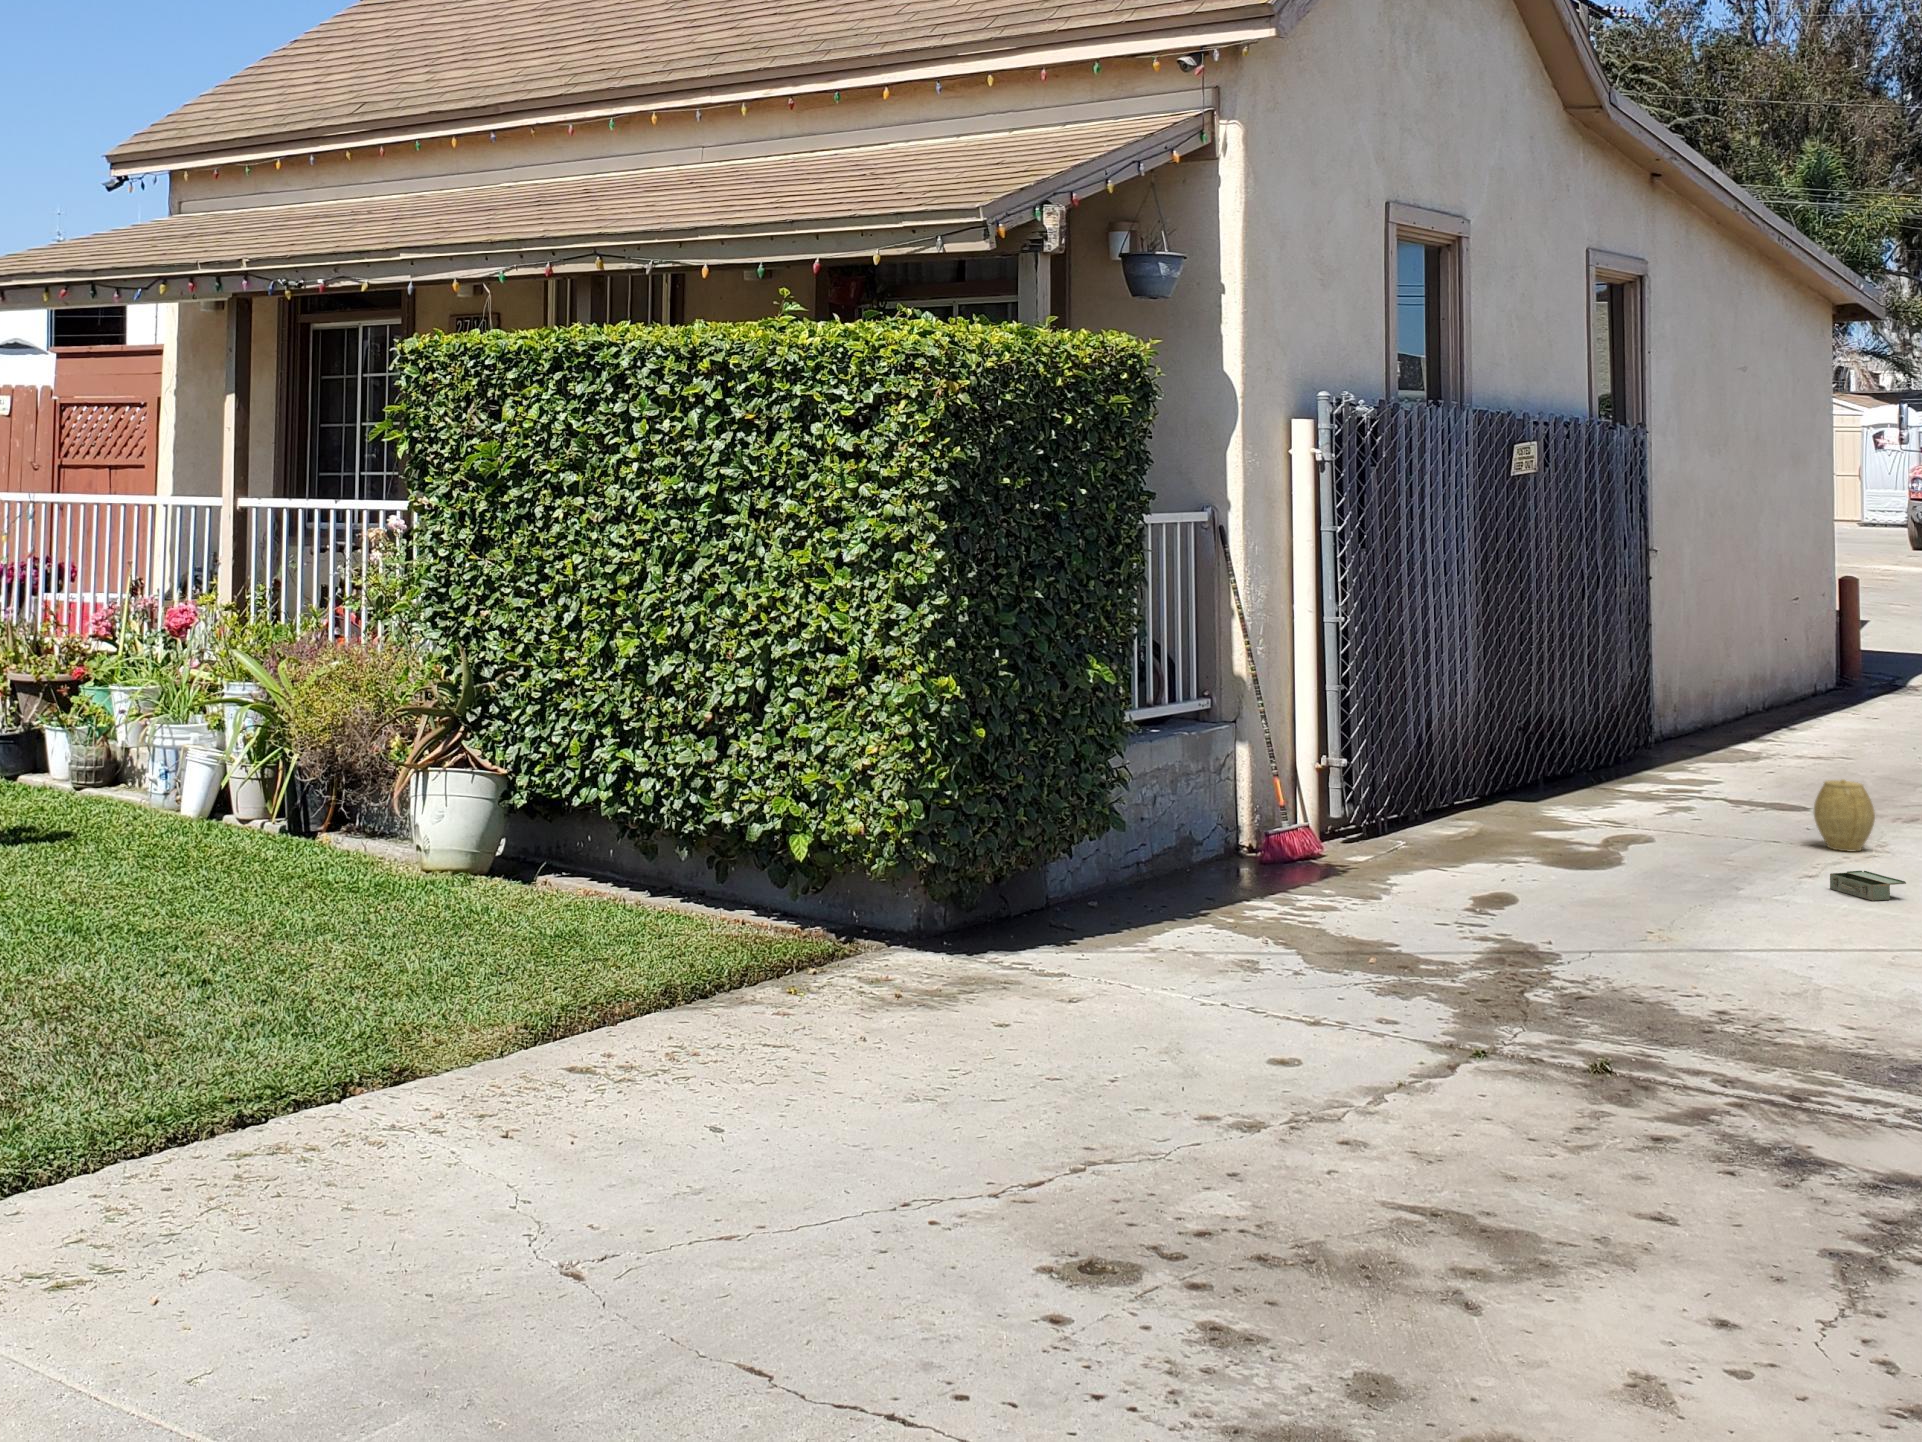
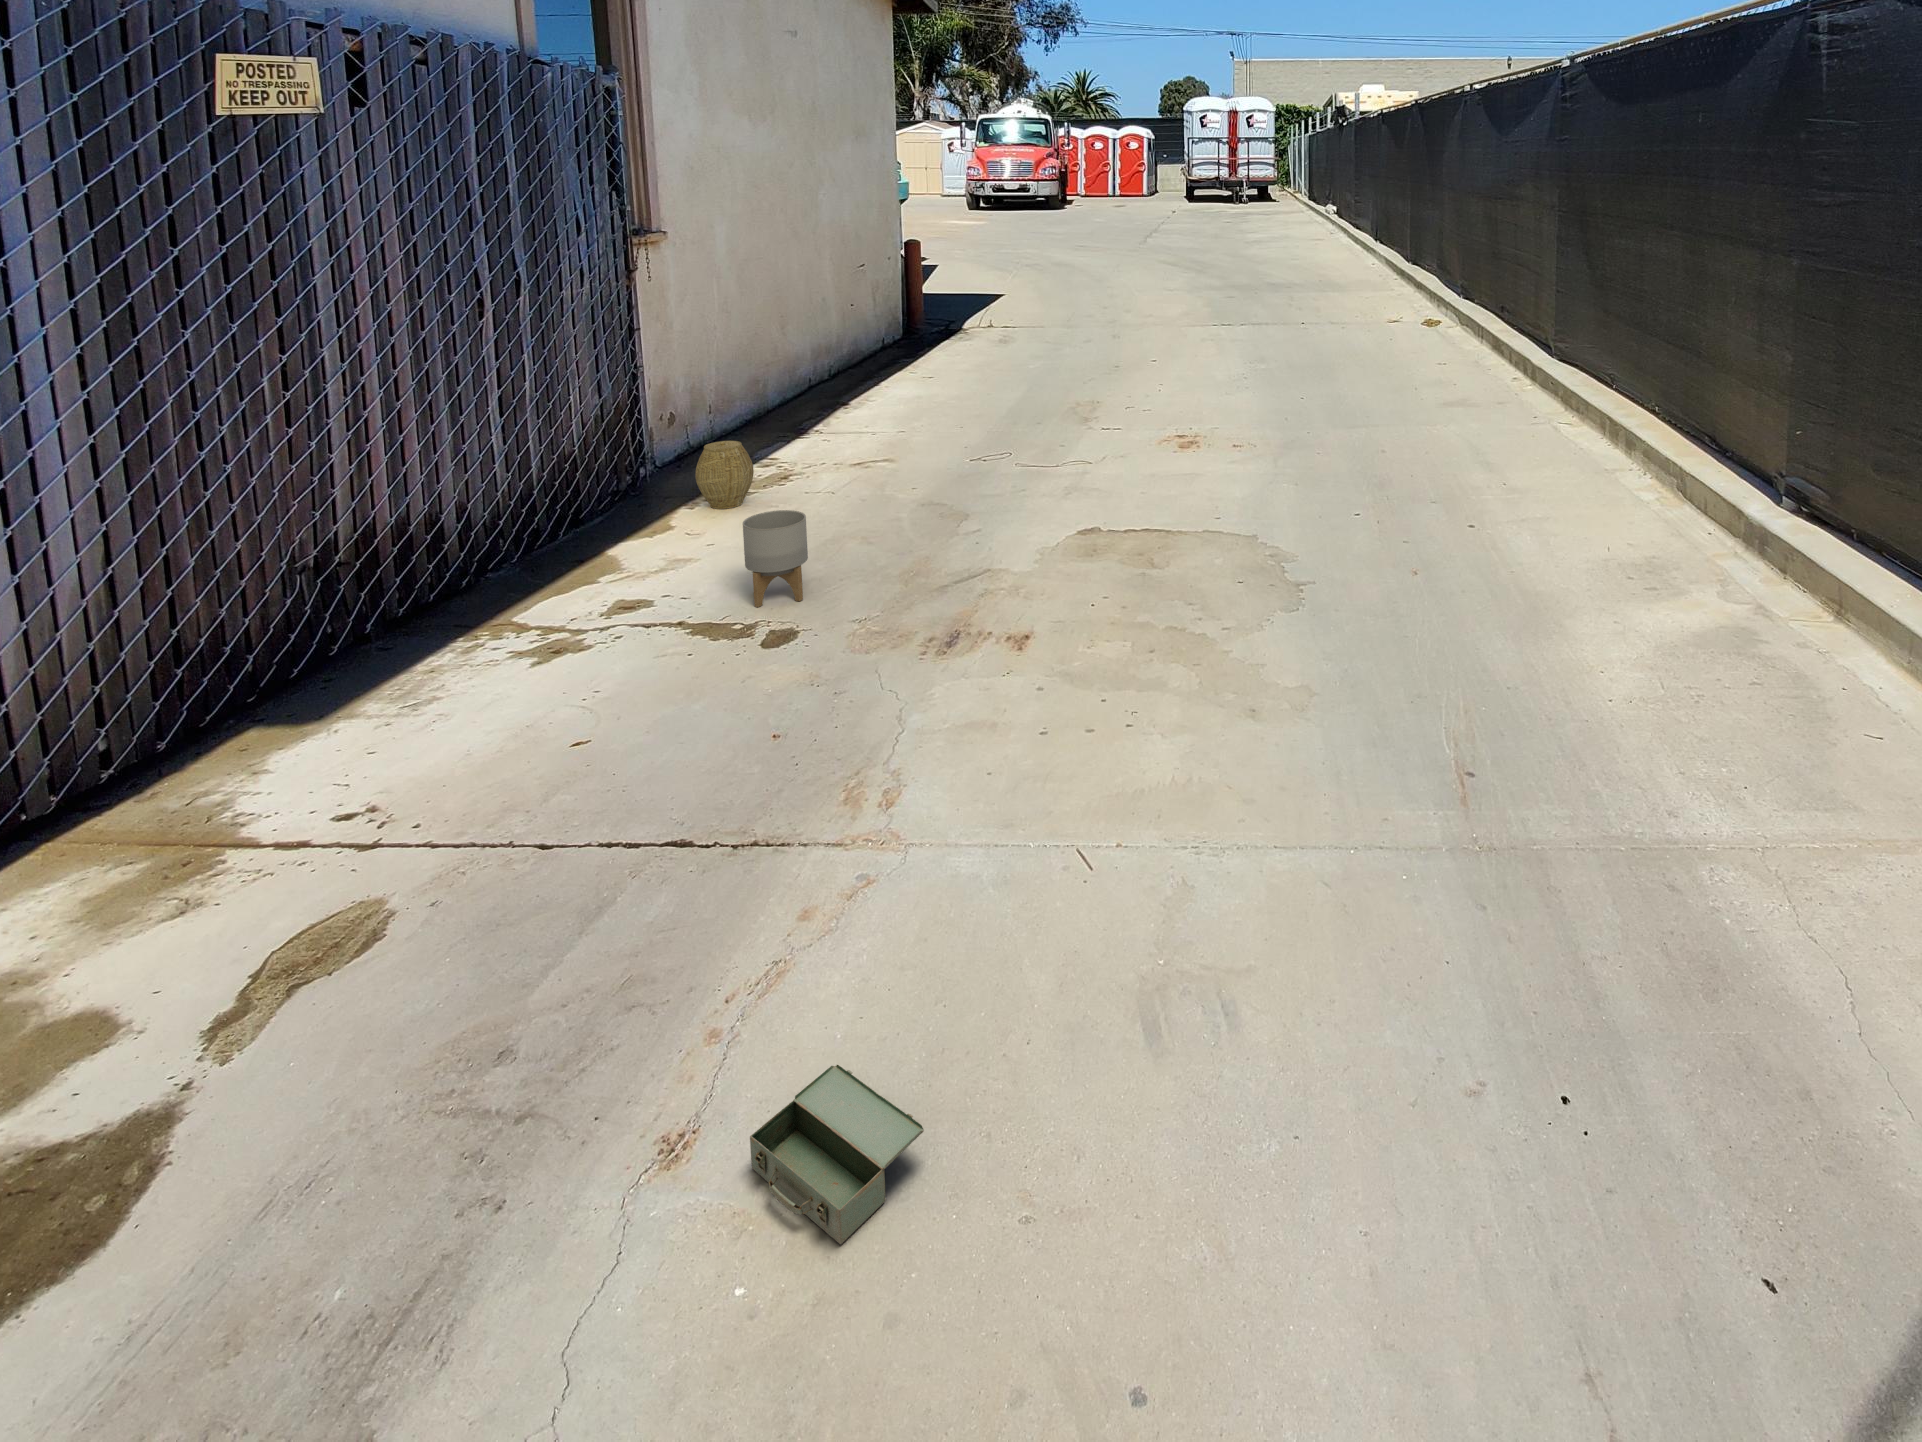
planter: none [1748,731,1794,796] -> present [743,510,808,607]
woven basket: present [1814,779,1875,851] -> present [695,441,754,509]

